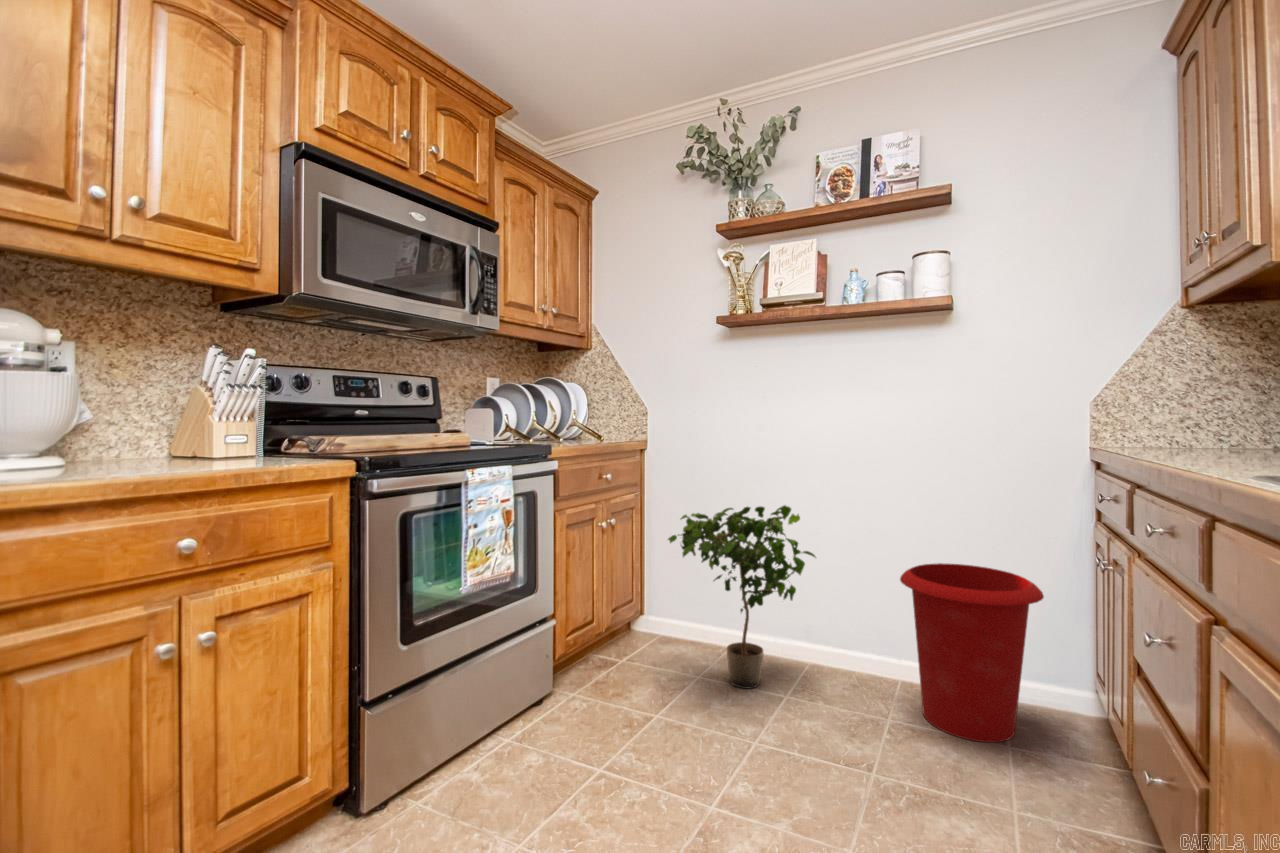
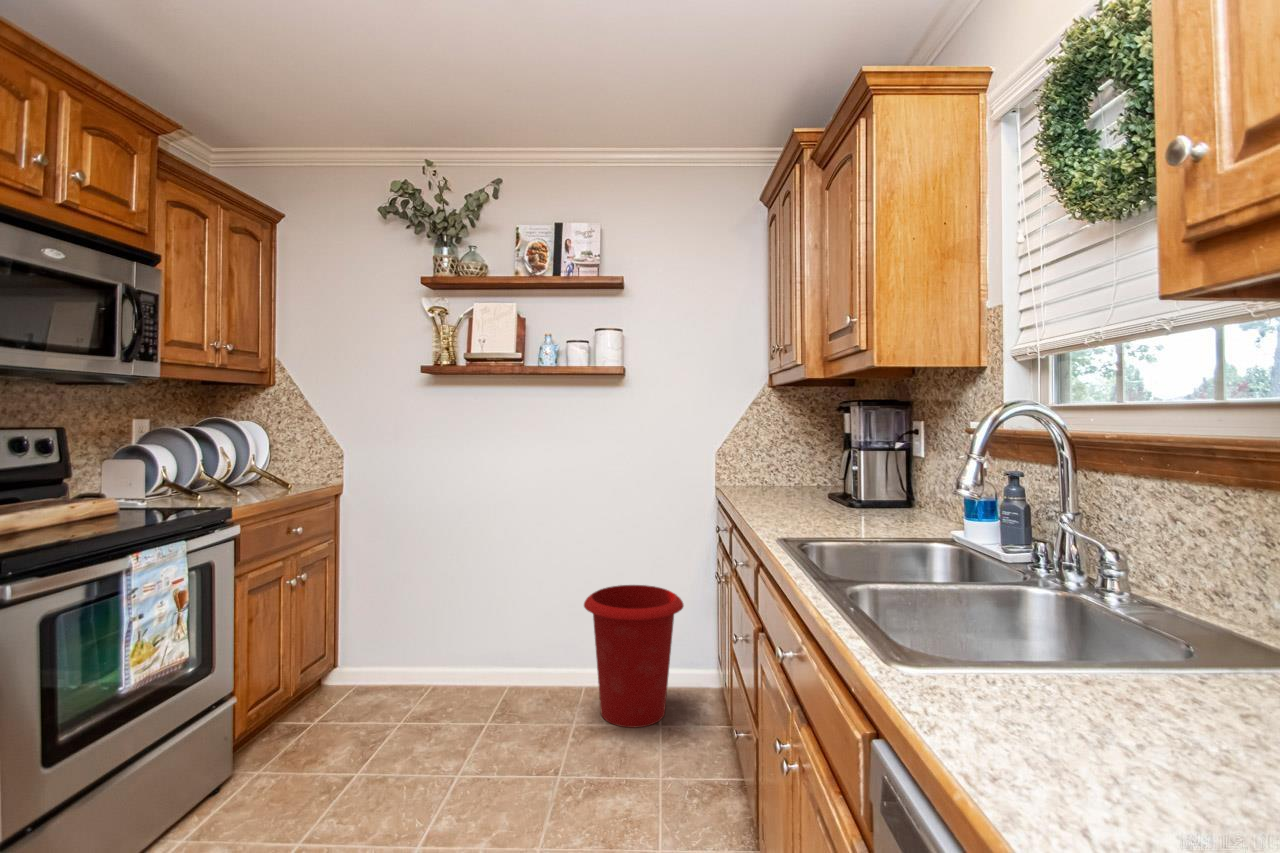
potted plant: present [668,505,815,688] -> none [369,547,515,725]

